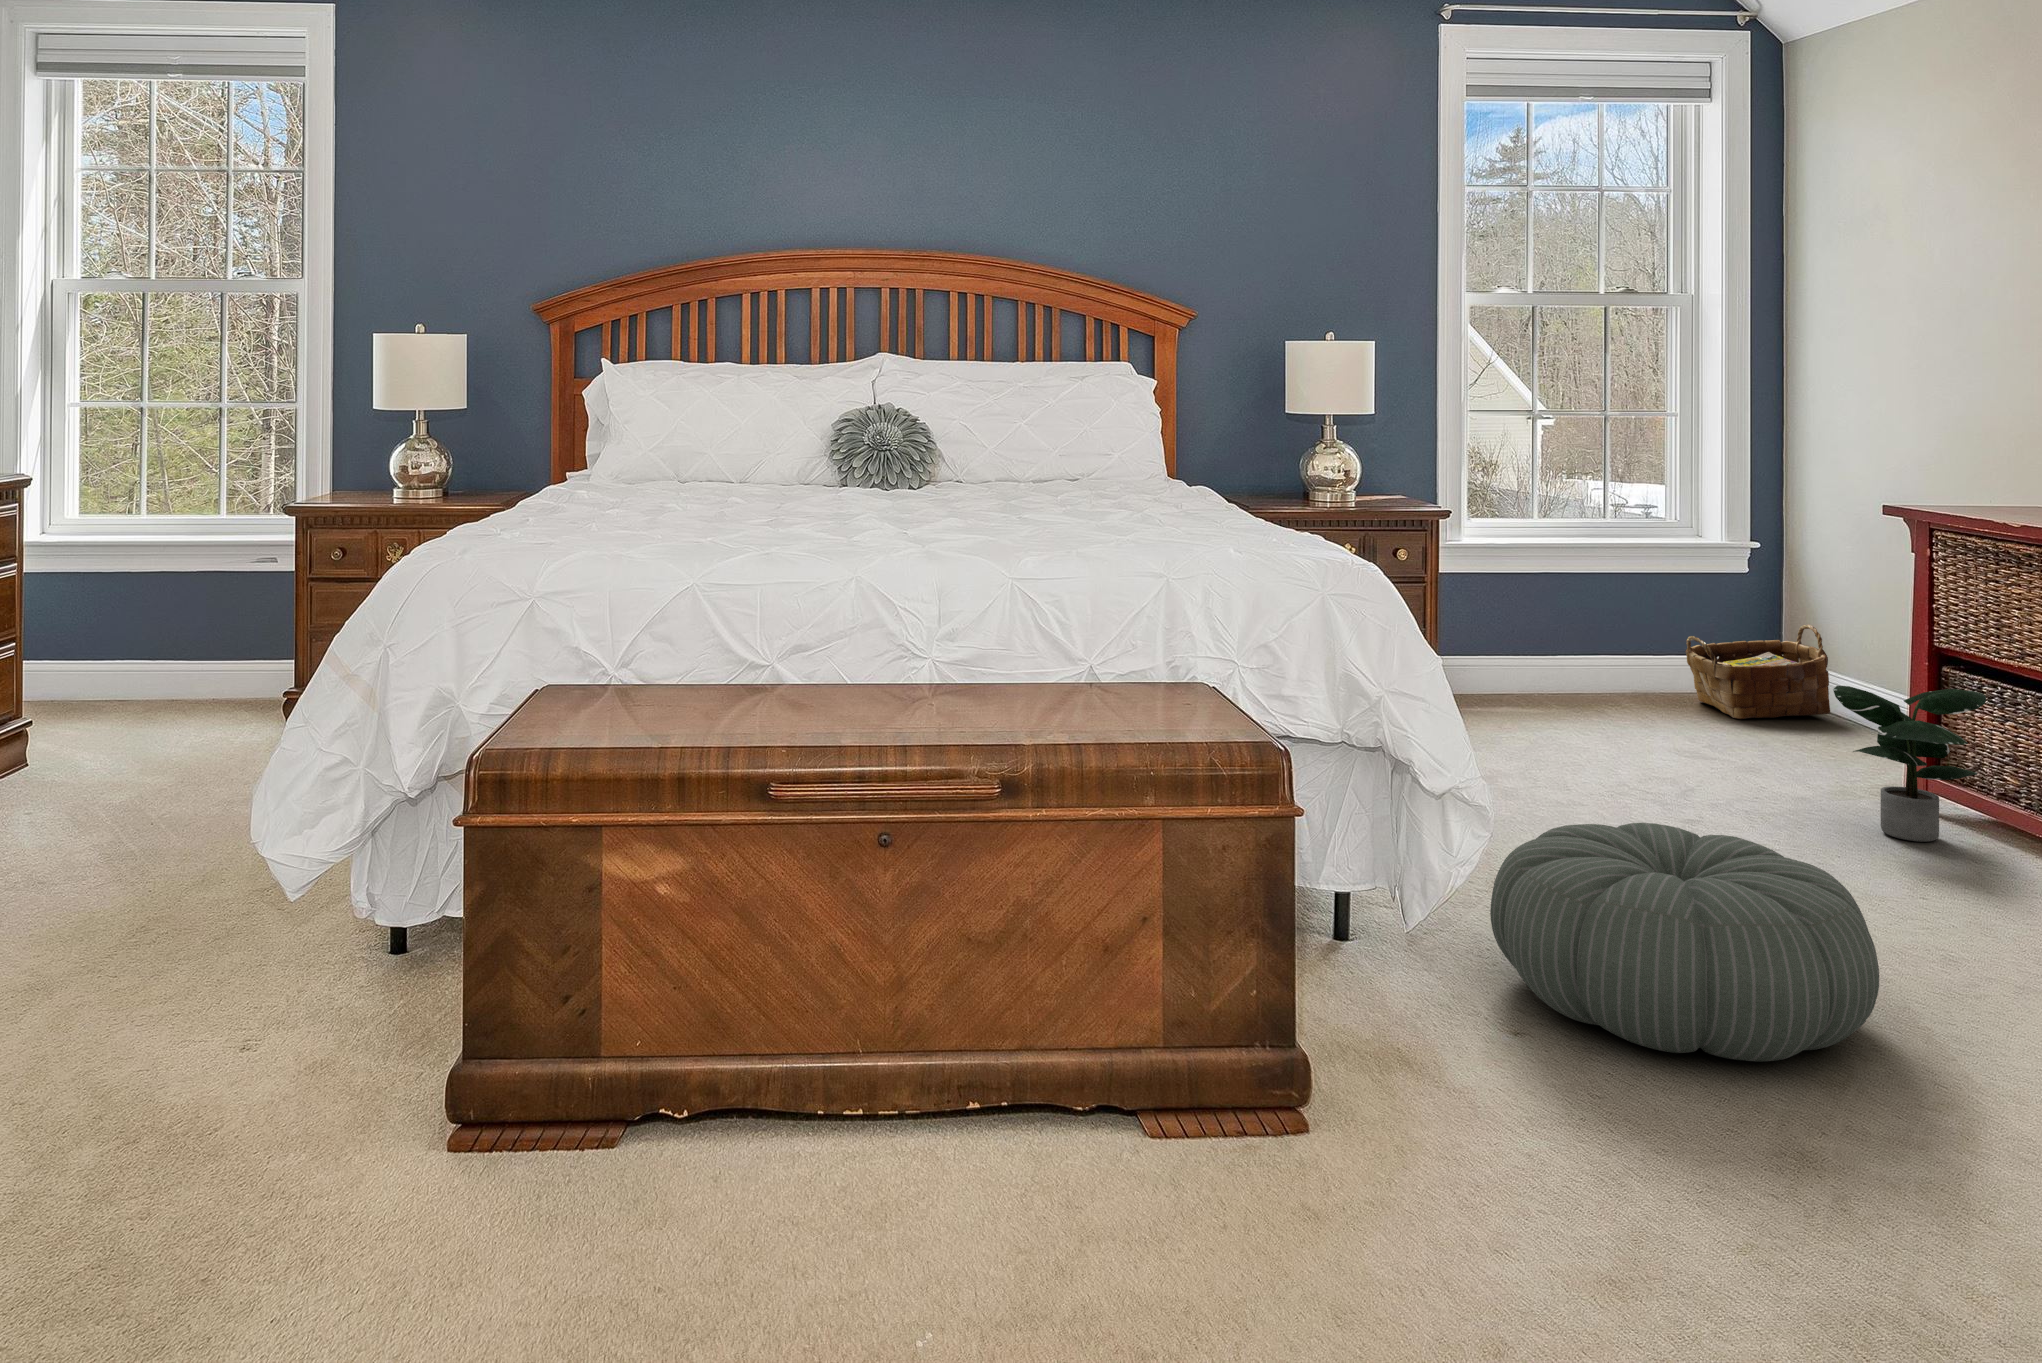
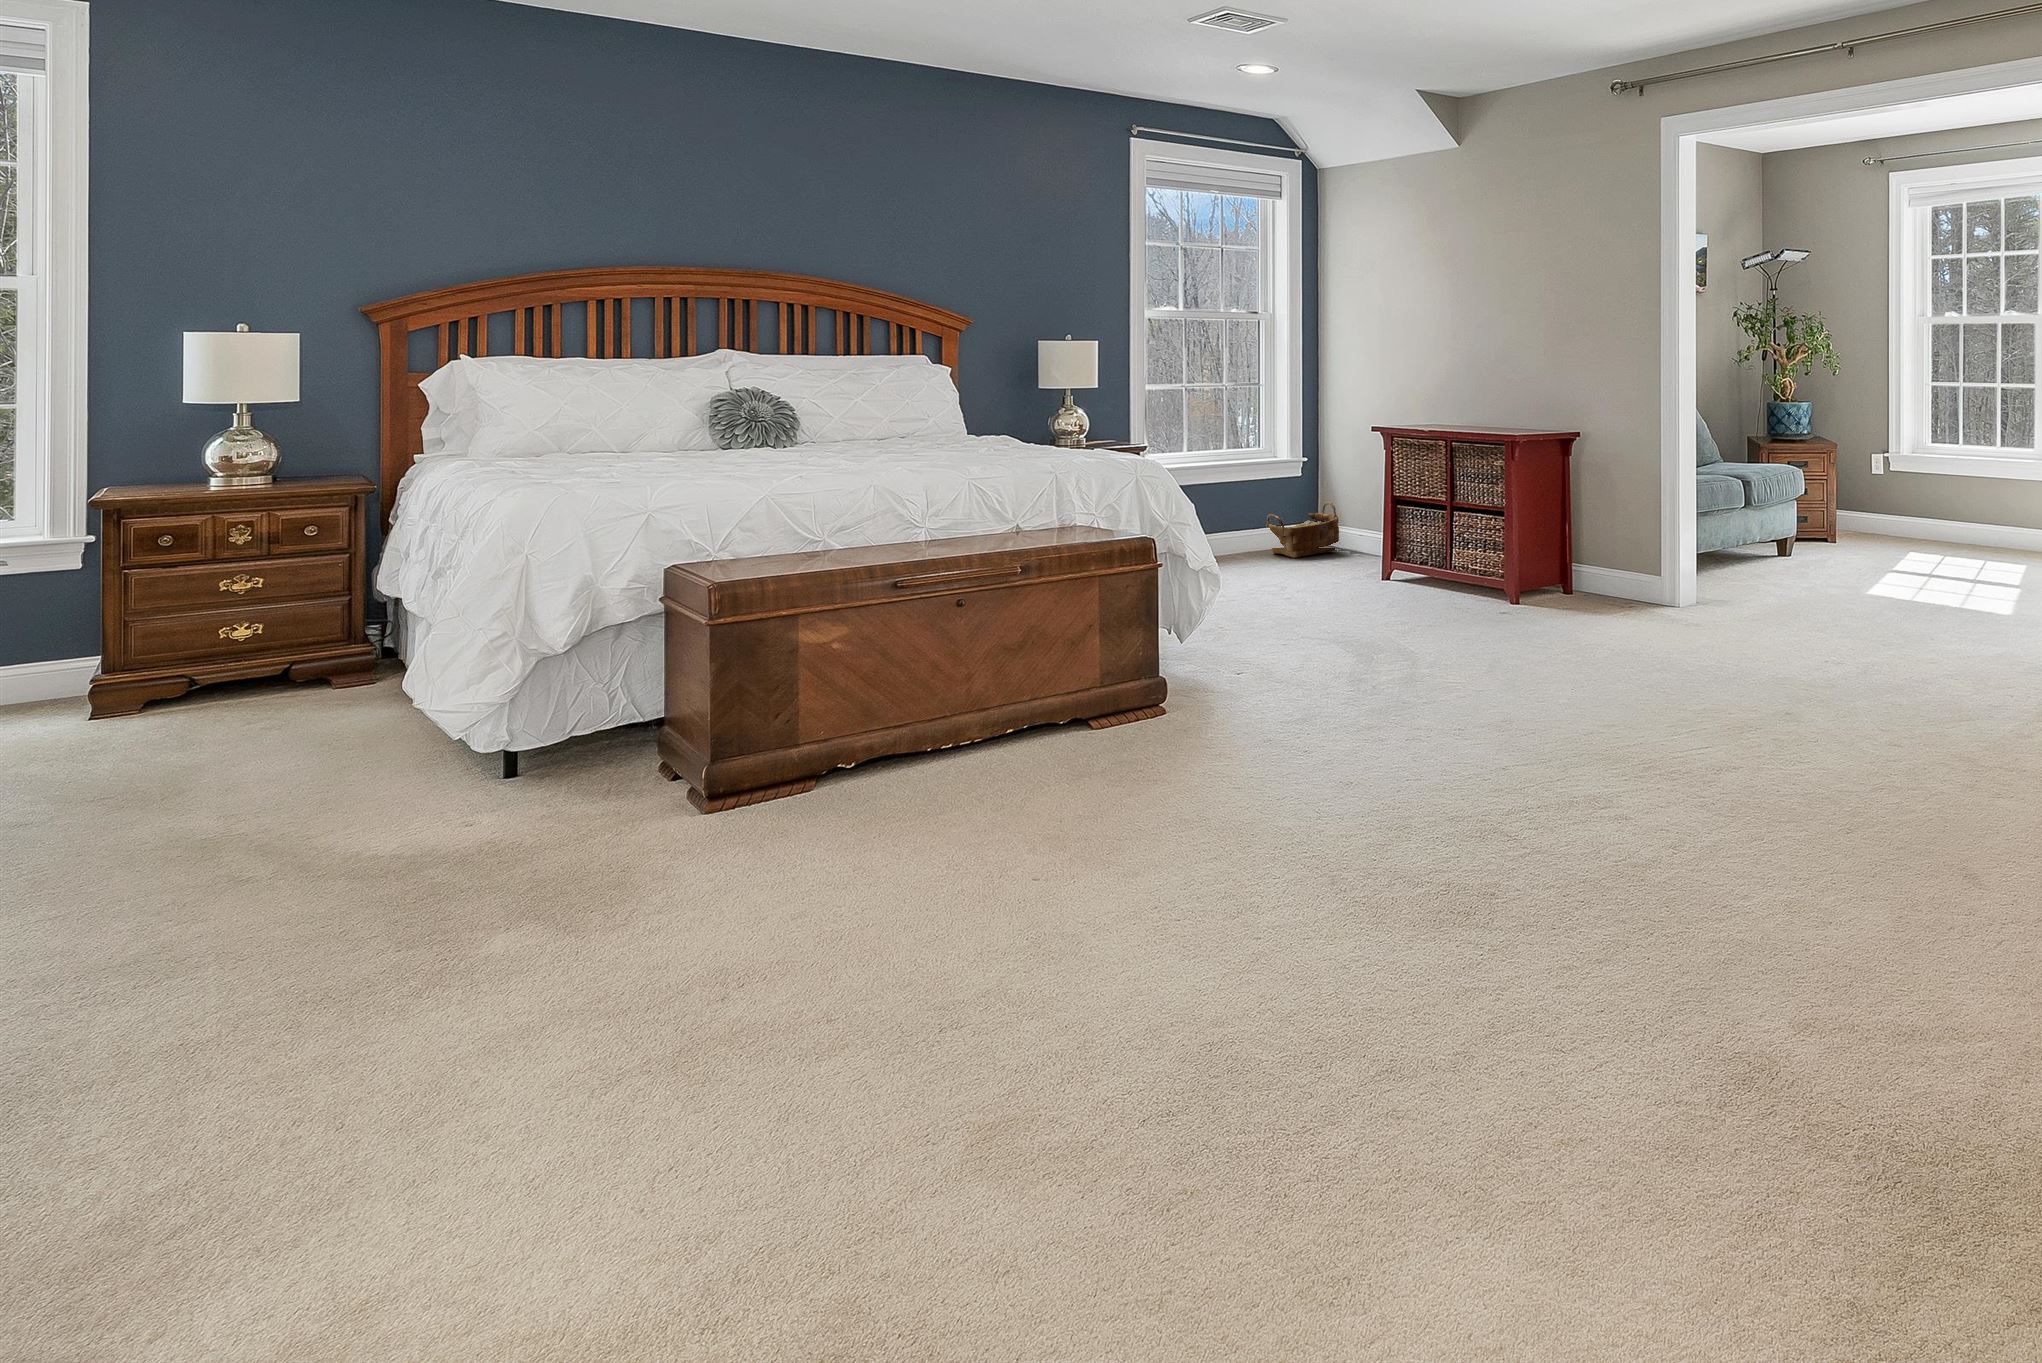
potted plant: present [1833,686,1986,842] -> none [1353,513,1418,591]
pouf: present [1490,823,1879,1062] -> none [1223,576,1391,667]

